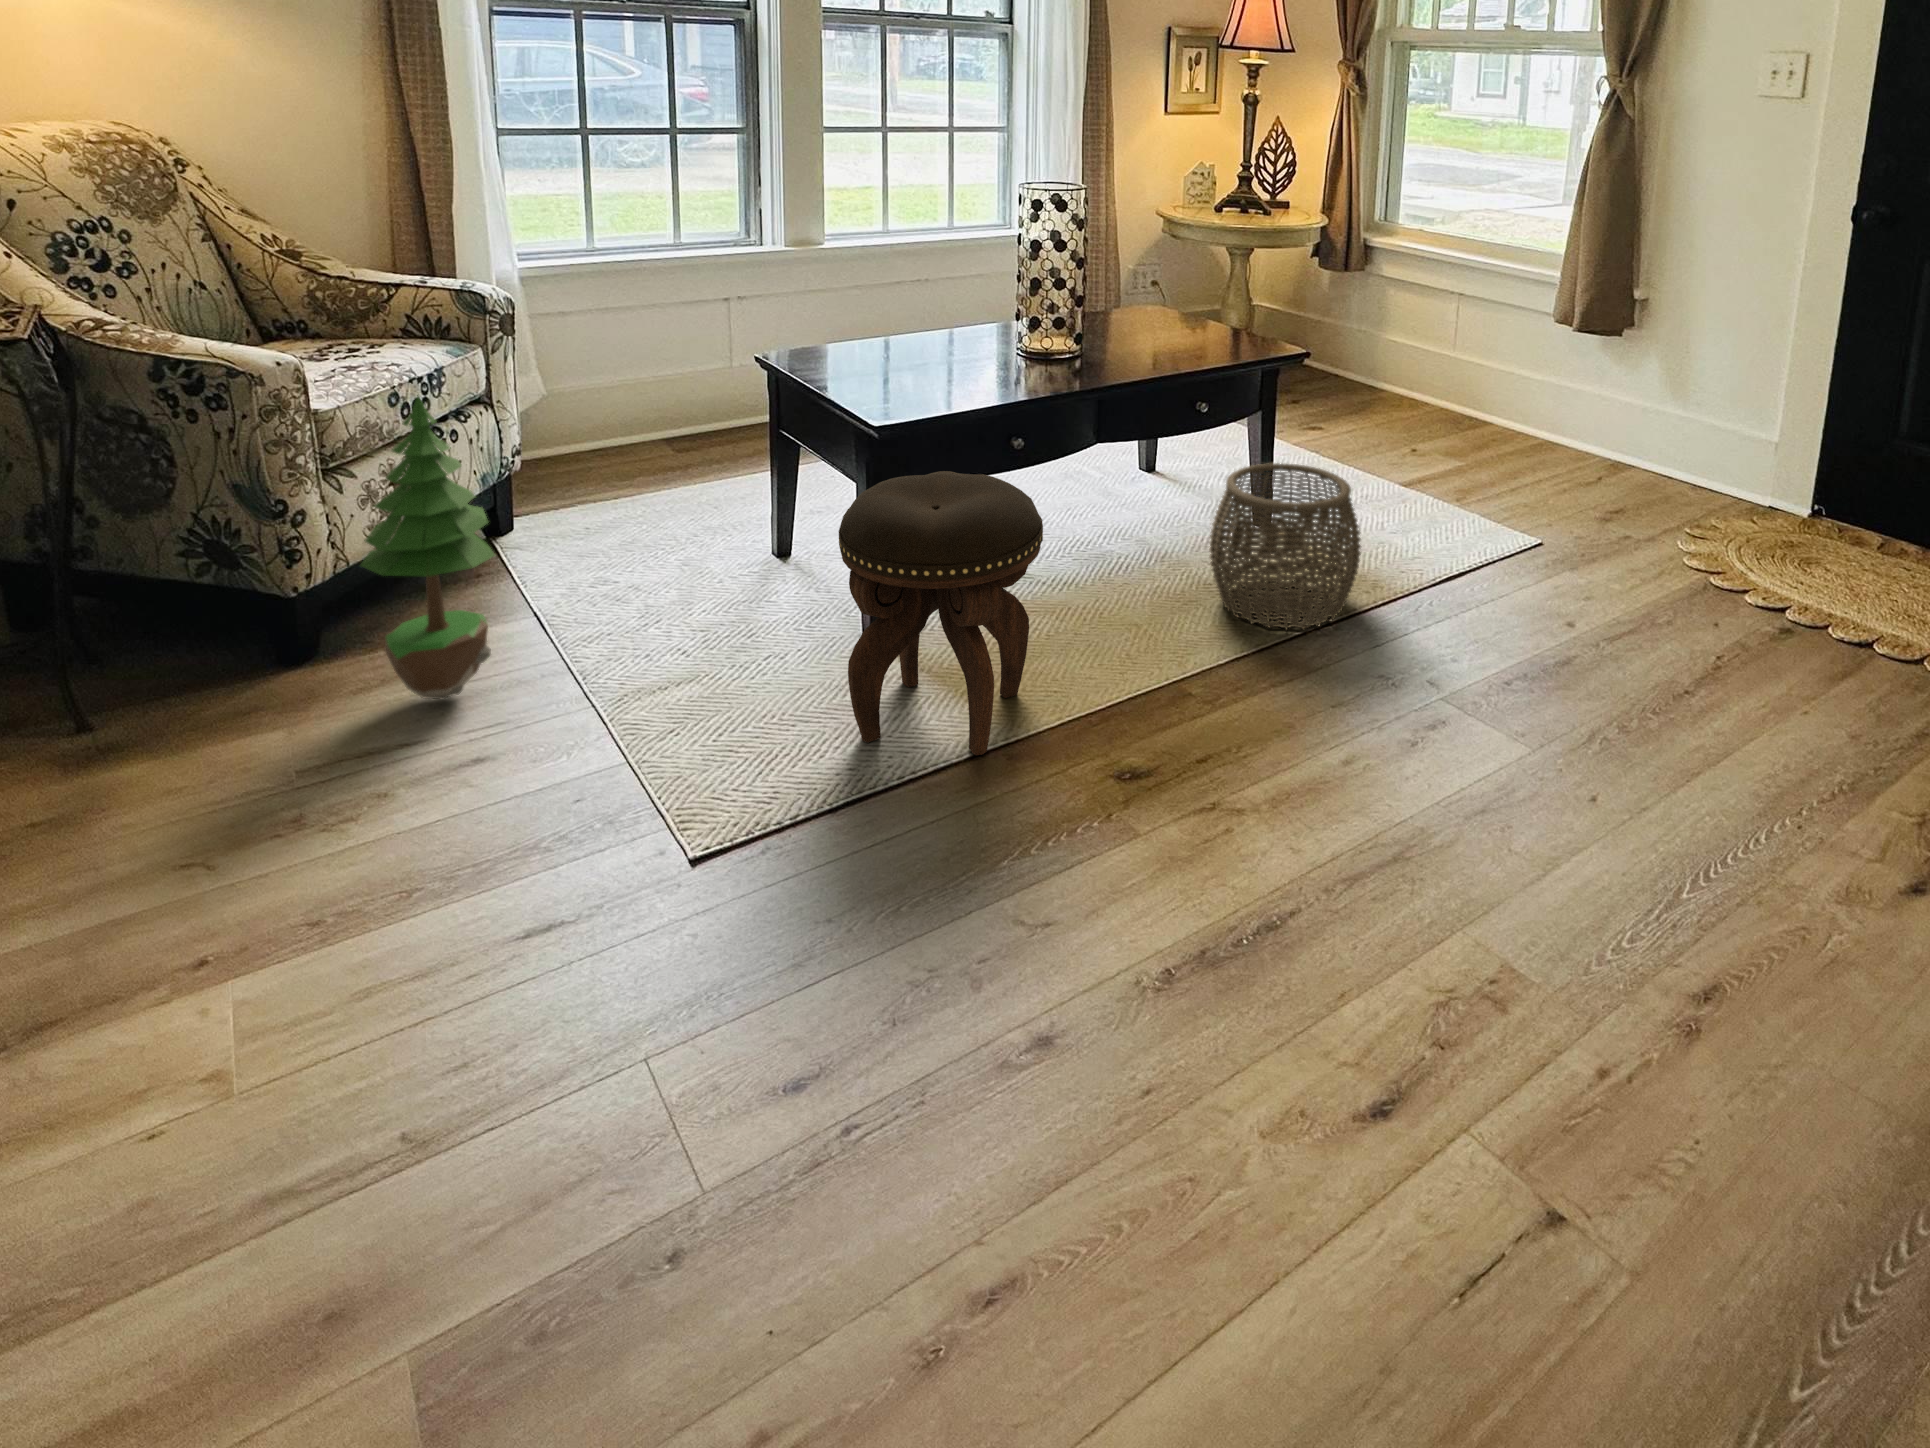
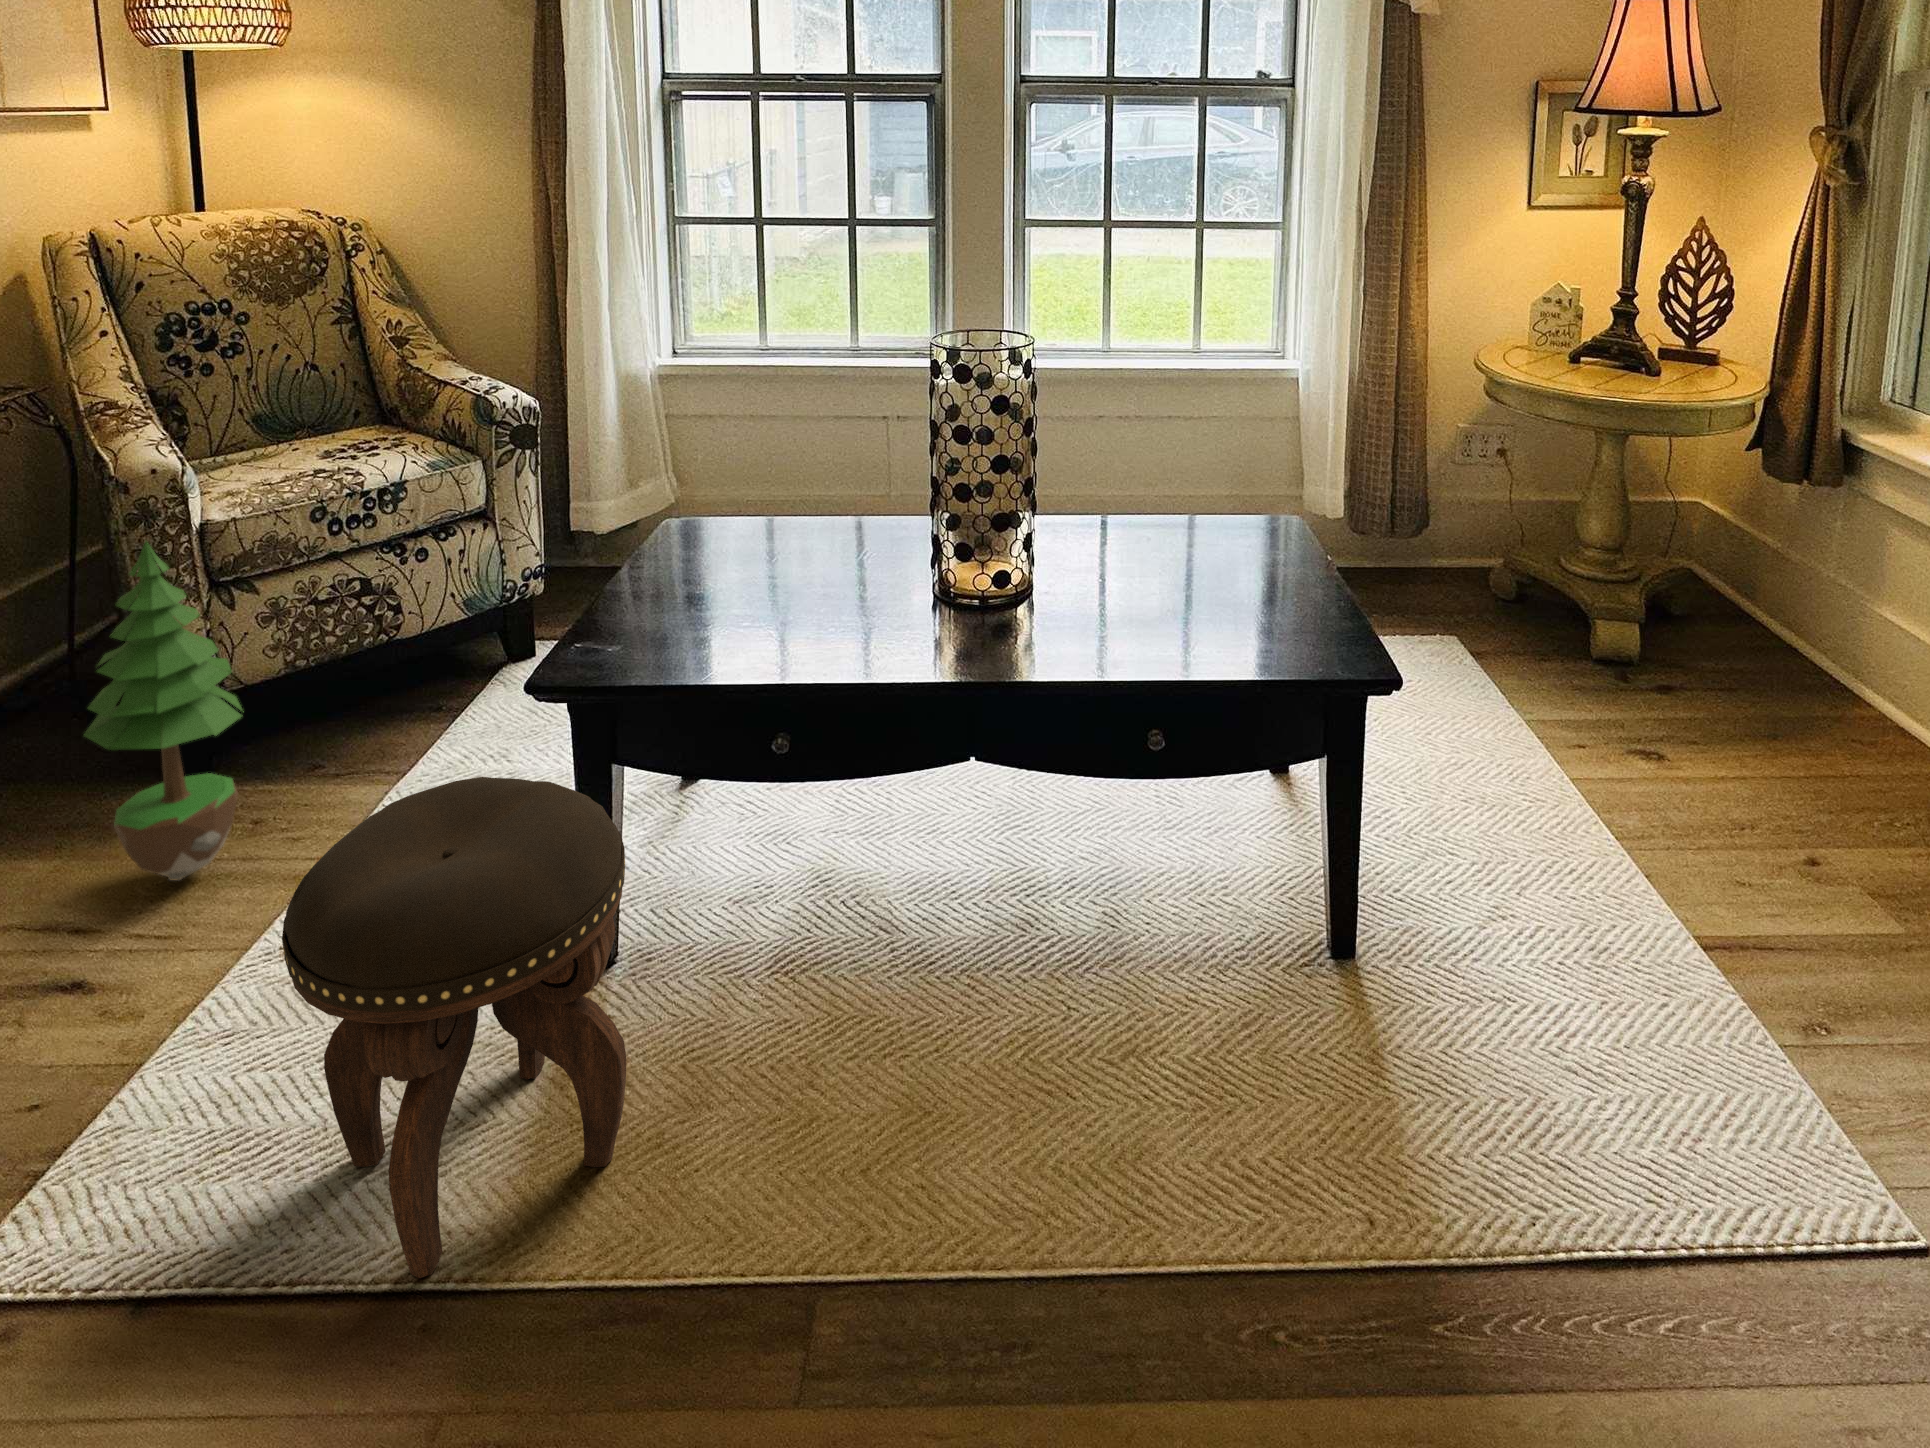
woven basket: present [1209,463,1361,629] -> none [1032,874,1319,1251]

